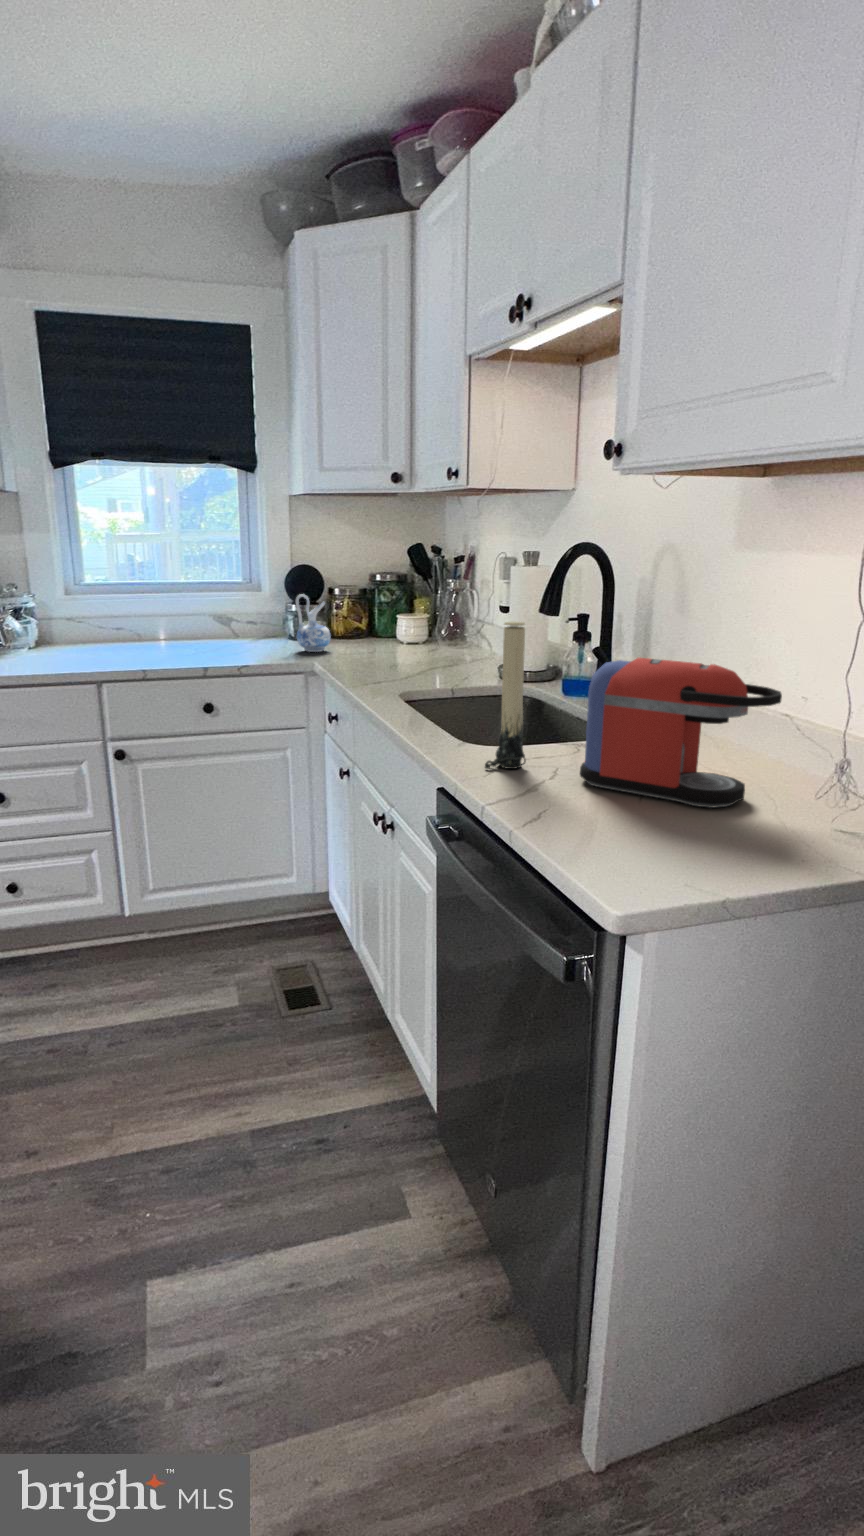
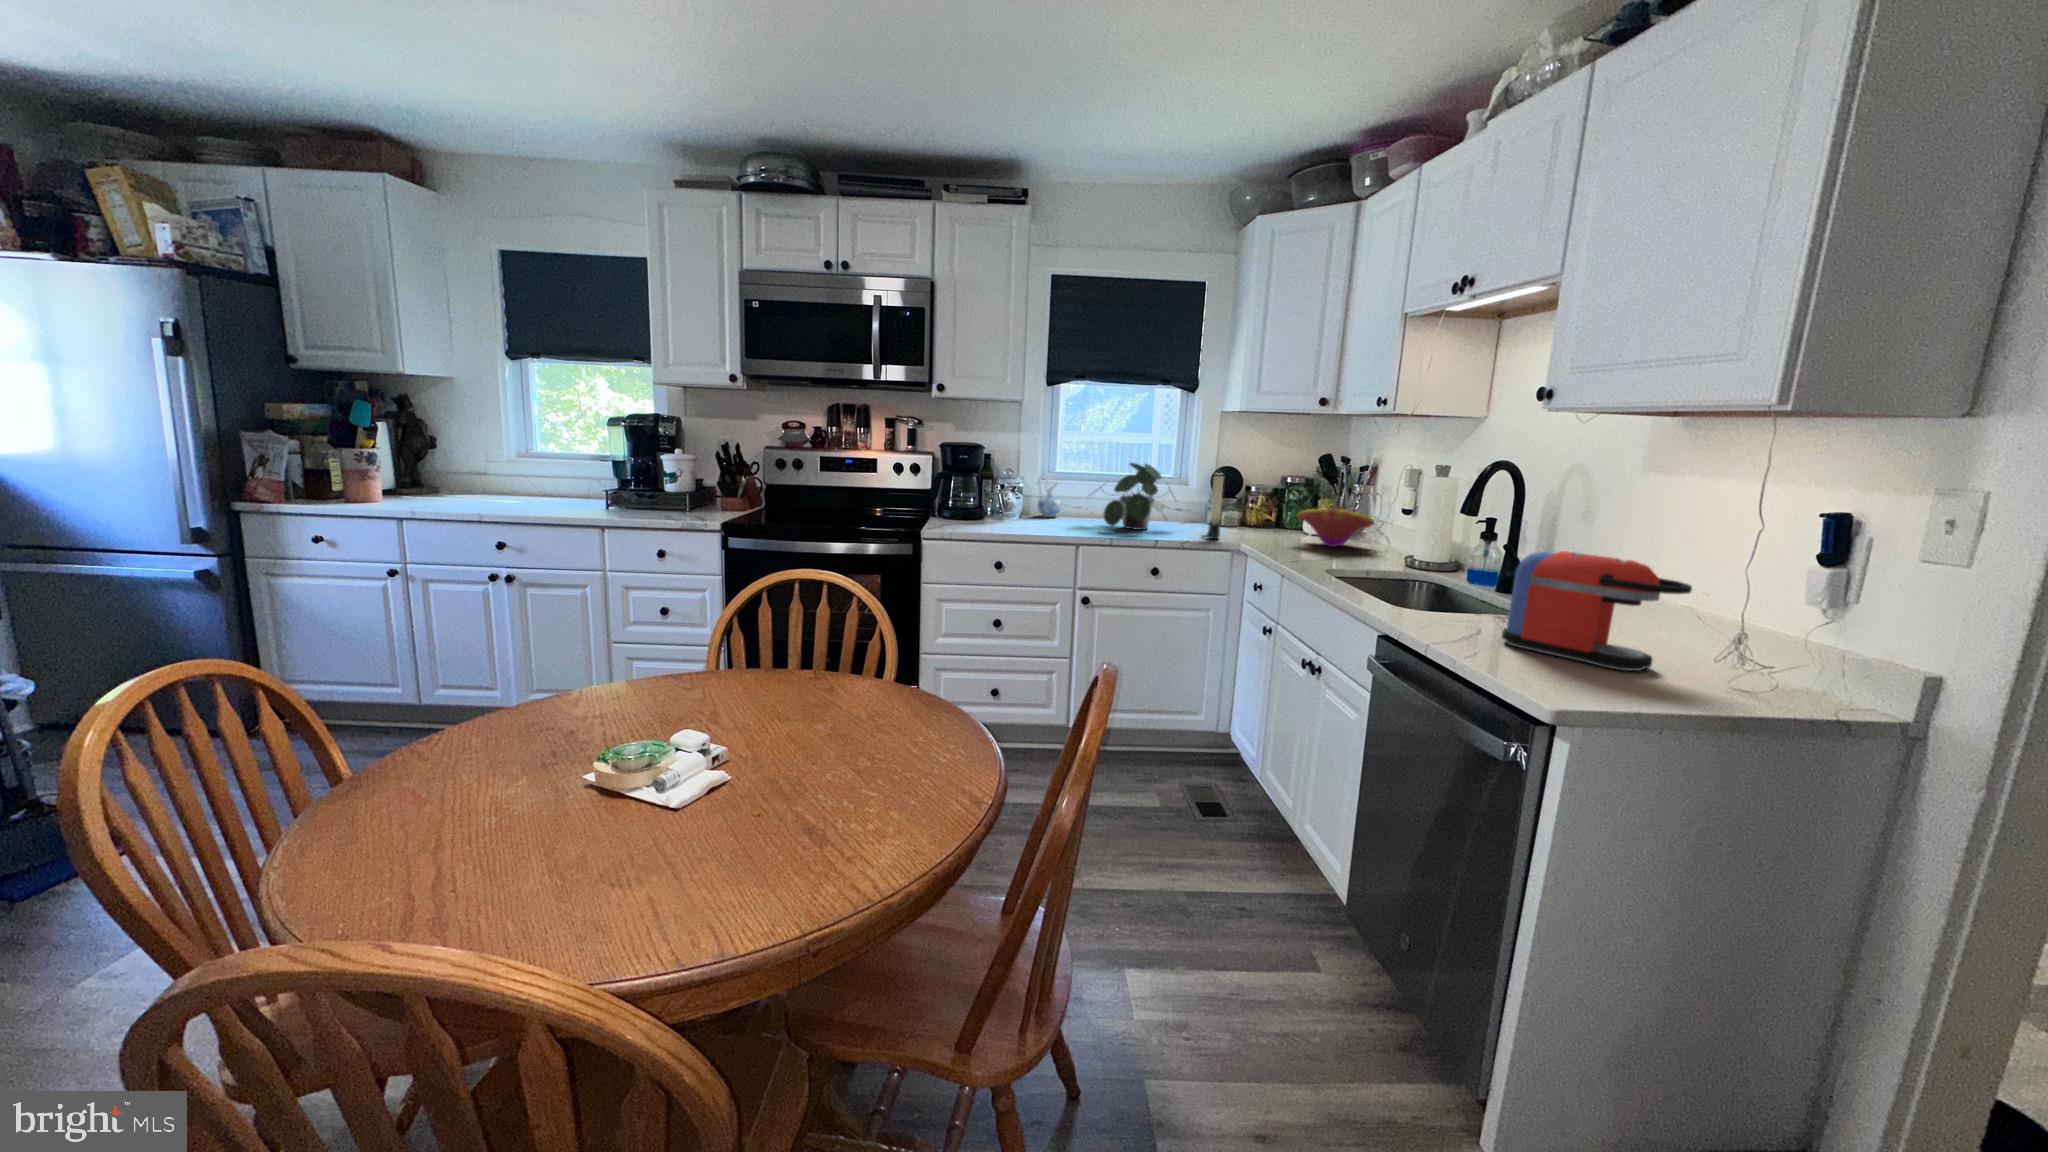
potted plant: none [116,566,235,653] -> present [1101,463,1165,530]
ceramic pitcher: present [296,594,331,652] -> present [1037,476,1061,517]
decorative bowl: none [377,607,467,658] -> present [1296,506,1374,547]
candle: present [485,621,526,769] -> present [1202,474,1223,539]

